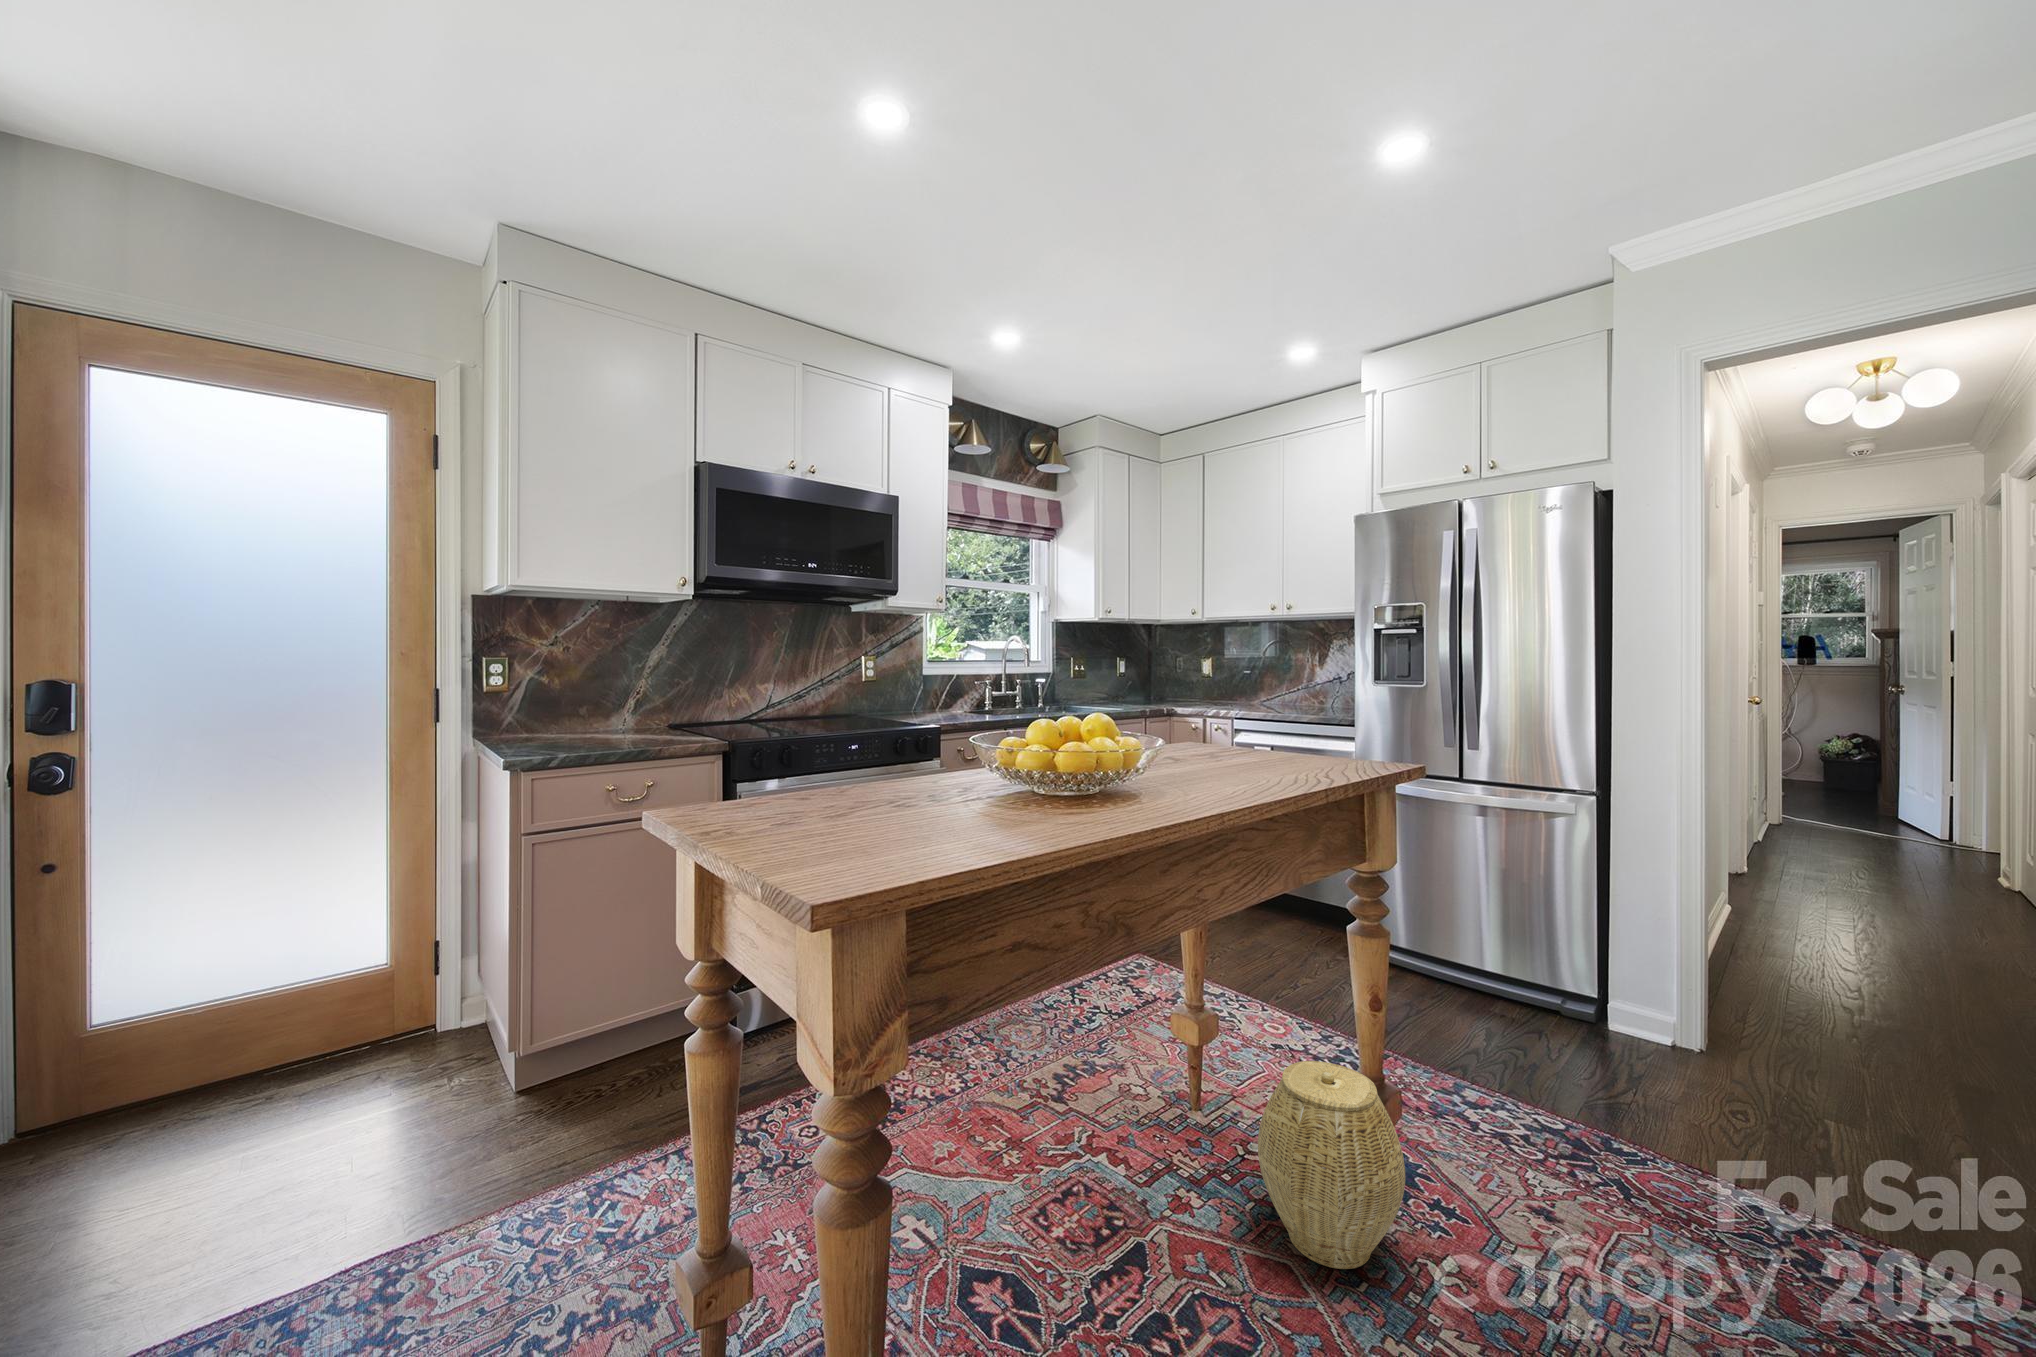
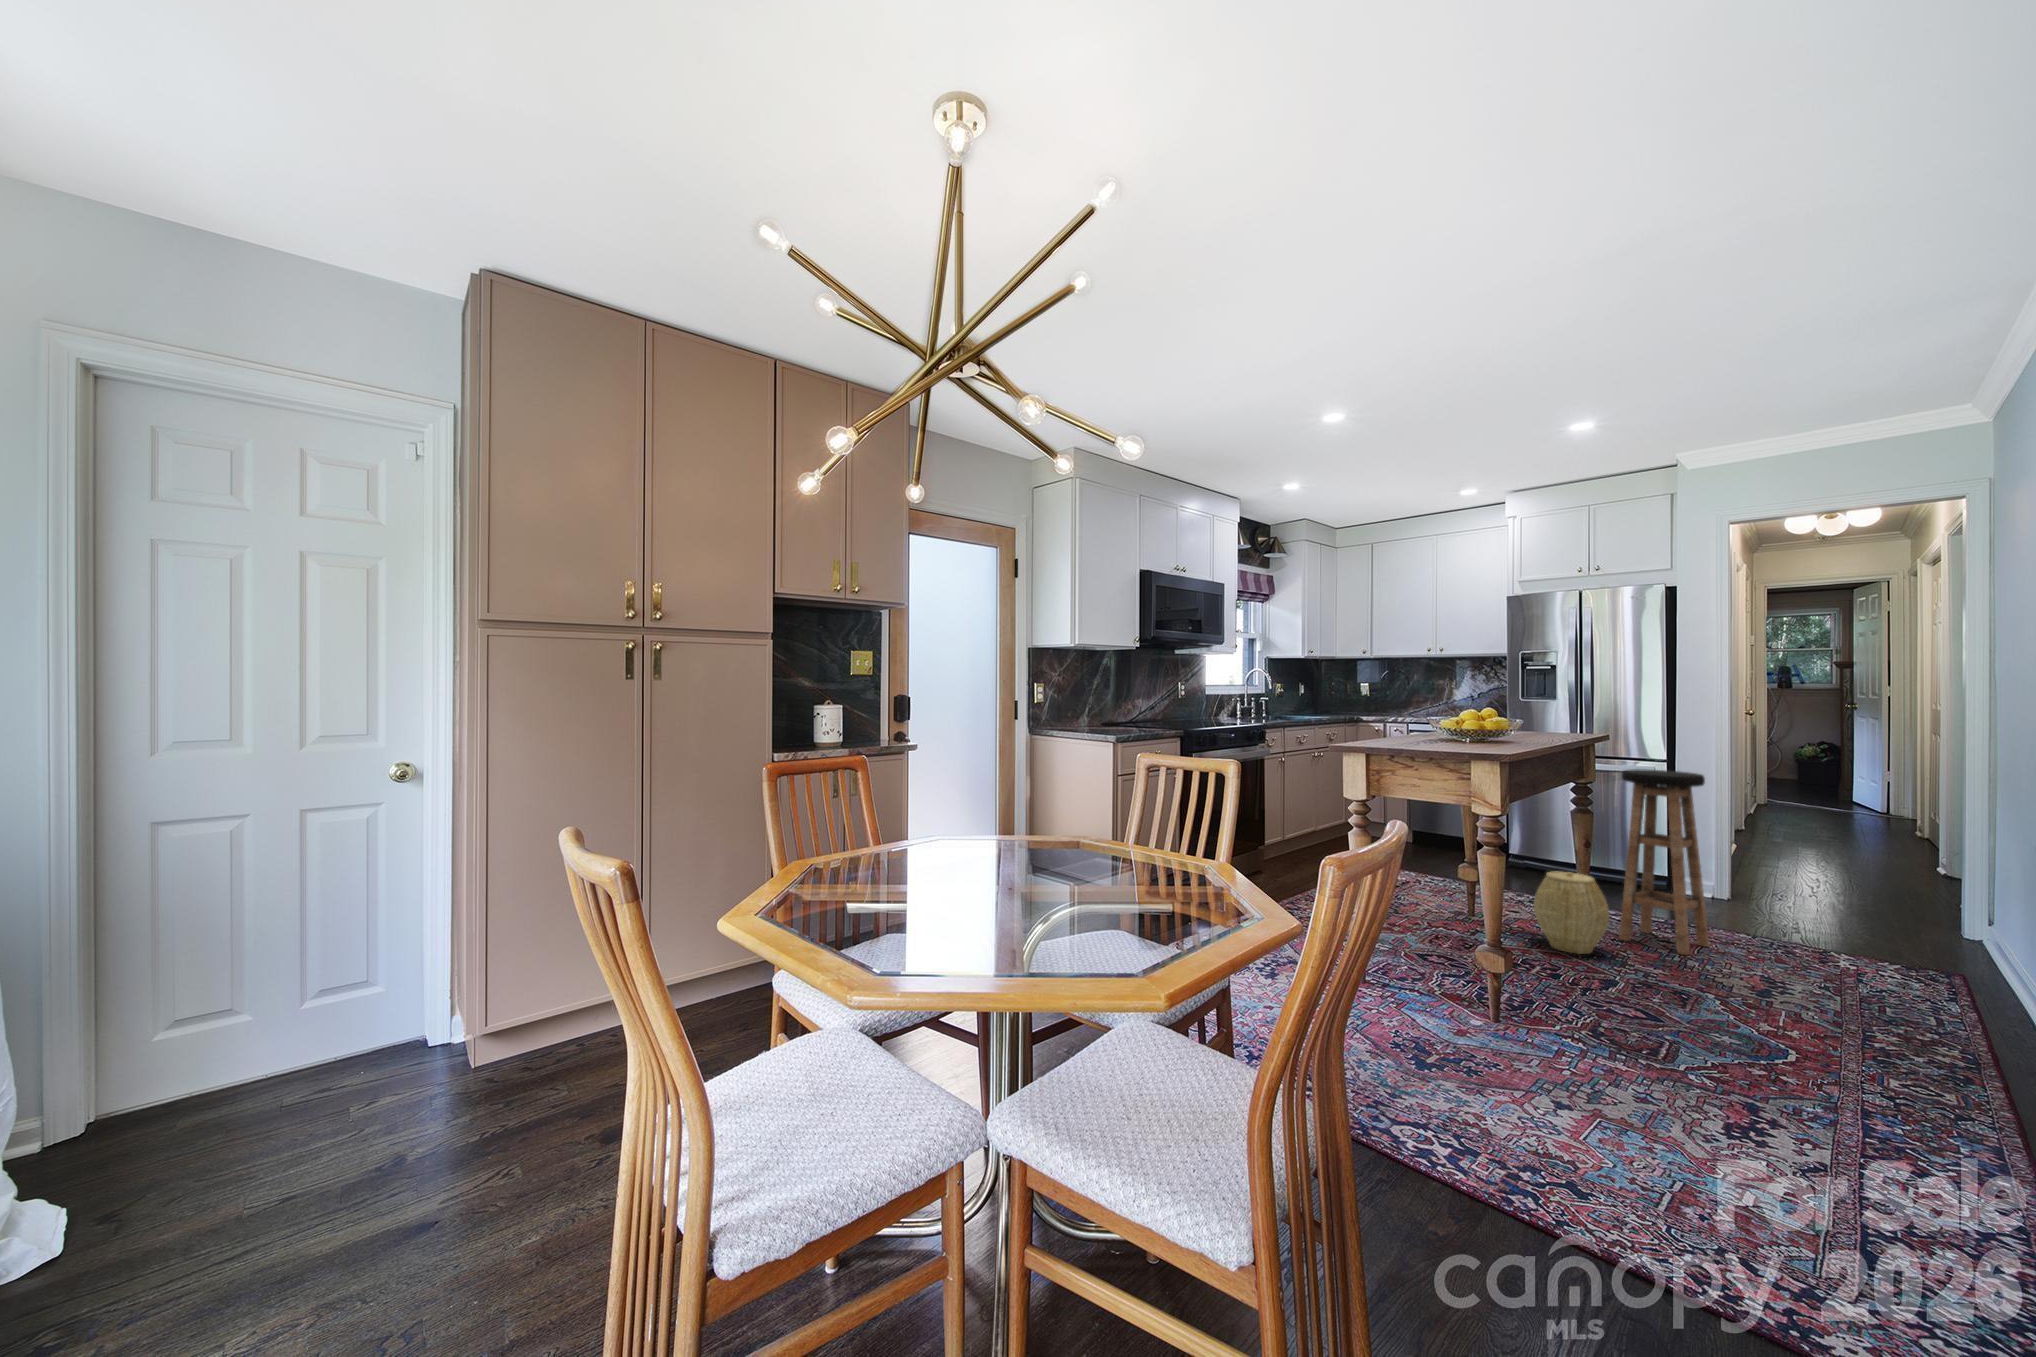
bar stool: none [1449,834,1638,1275] -> present [1619,769,1709,955]

